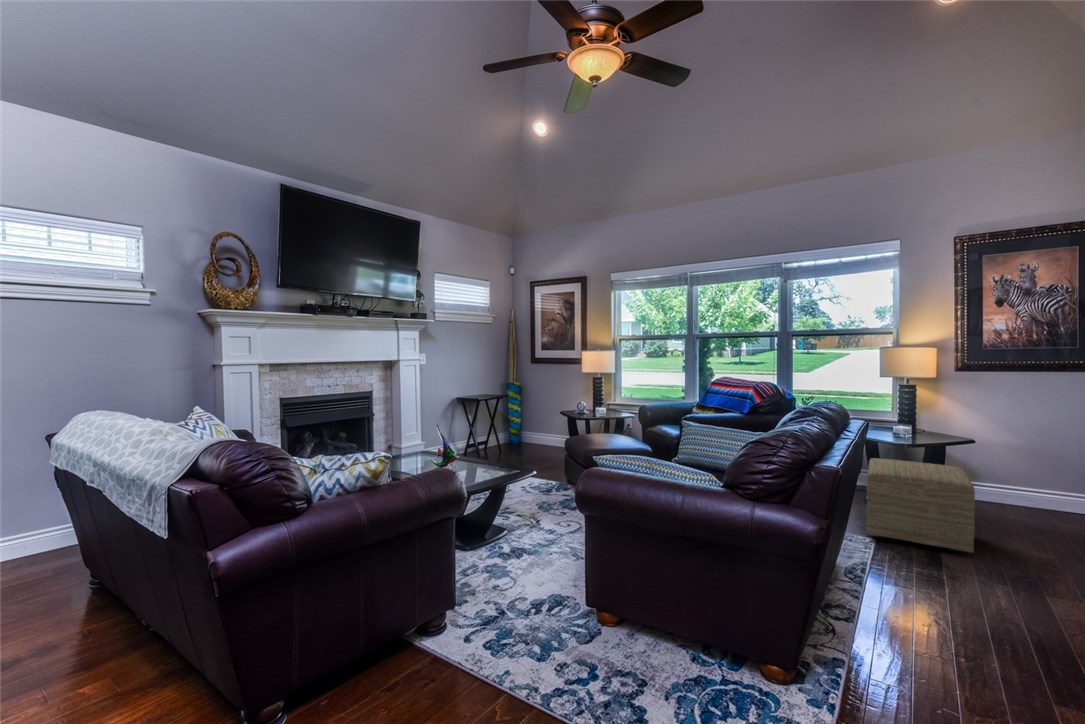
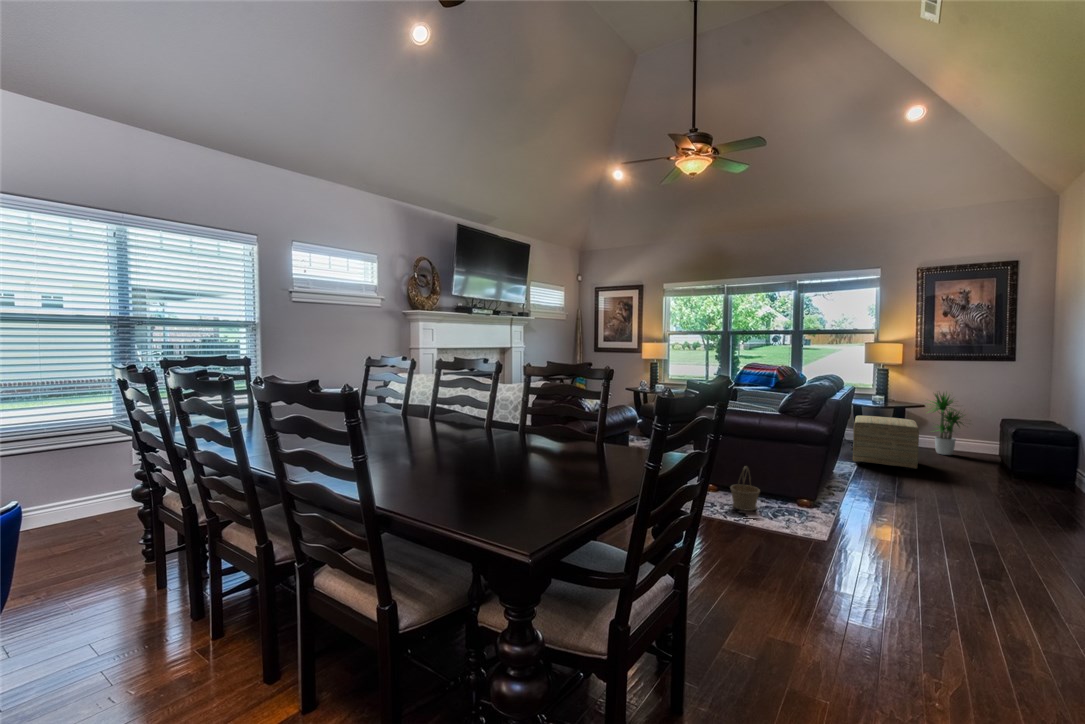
potted plant: none [965,416,1053,516] -> present [929,393,963,455]
basket: none [627,594,683,691] -> present [730,466,760,511]

